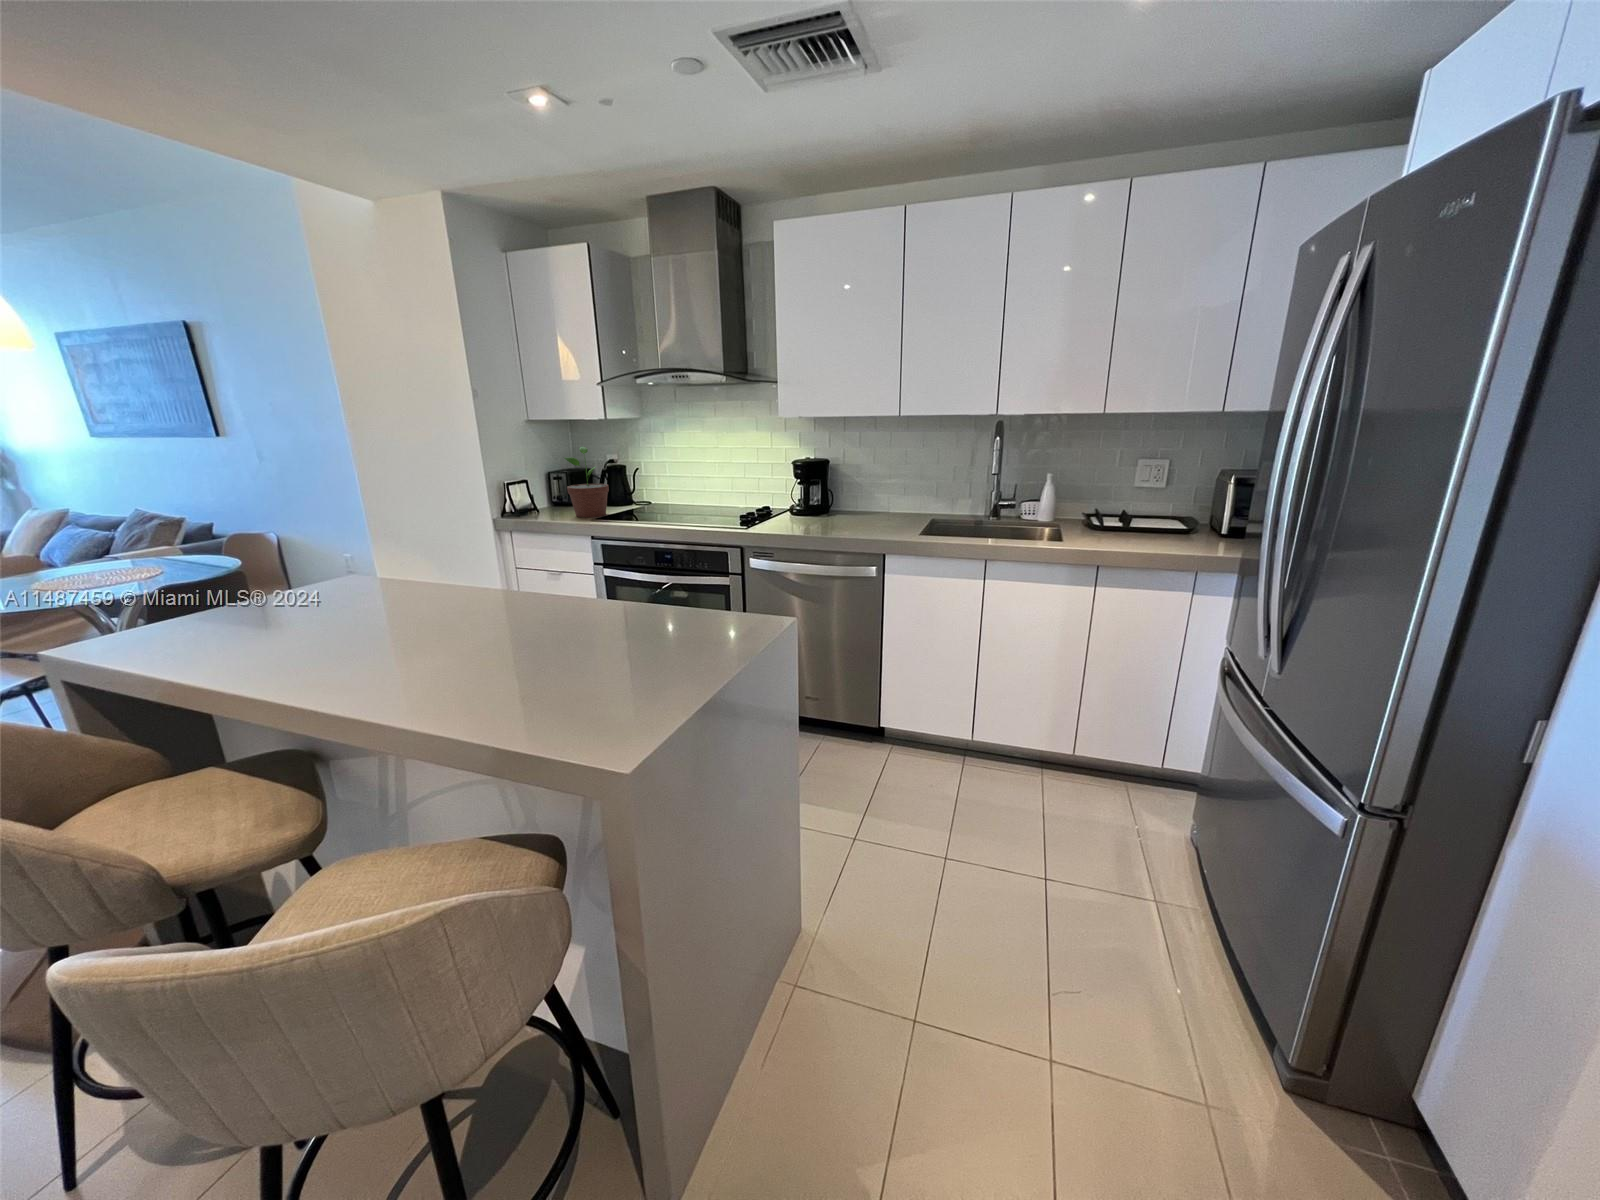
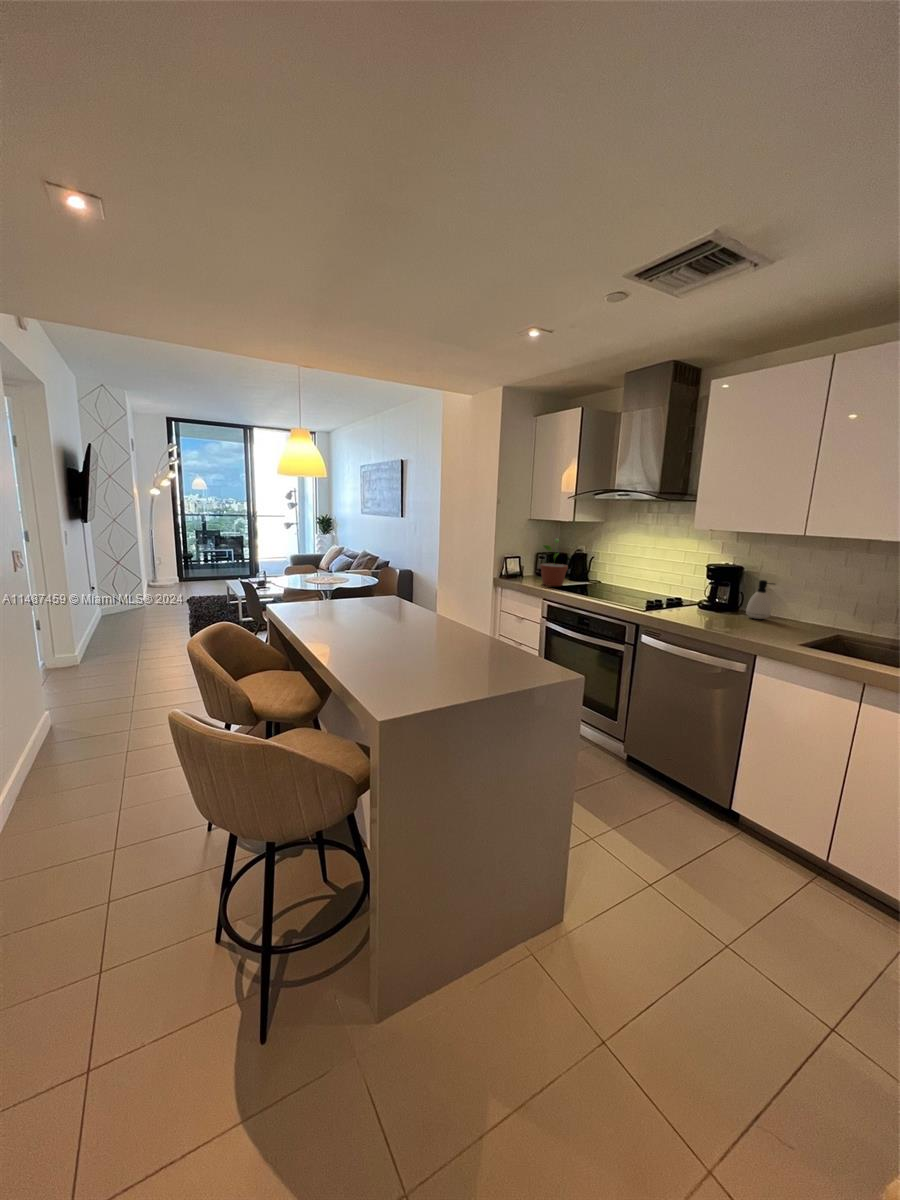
soap dispenser: none [841,472,866,516] -> present [746,580,773,619]

